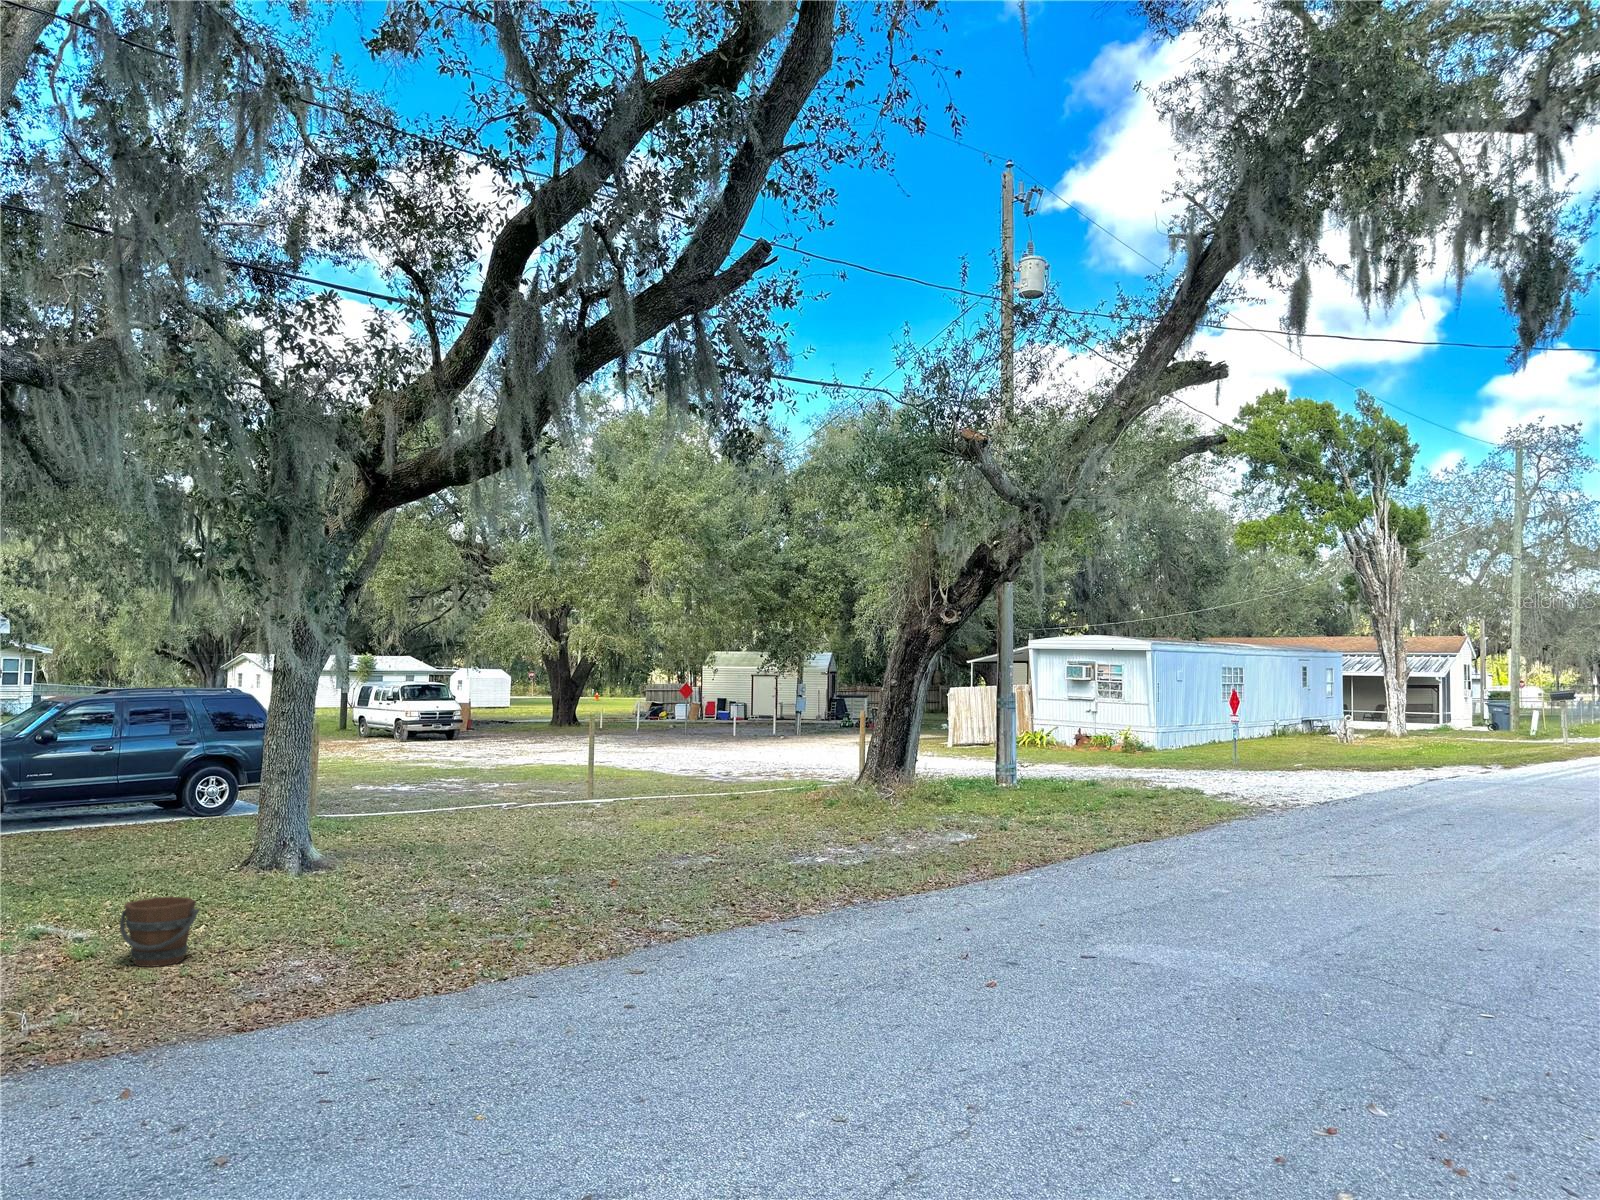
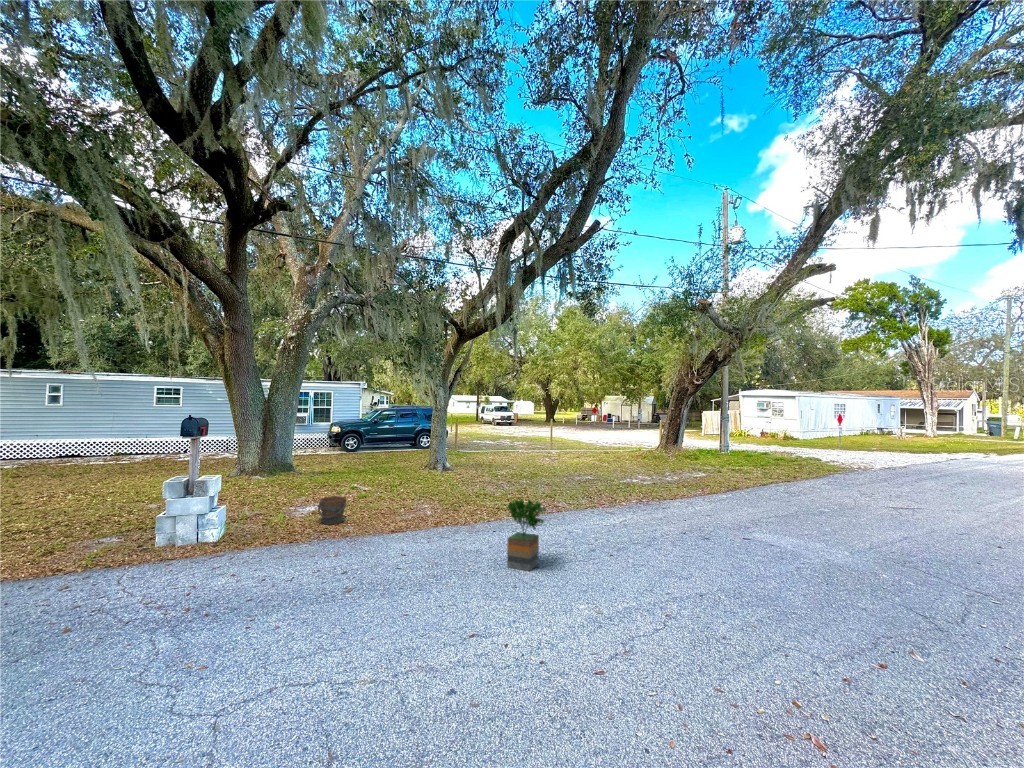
potted tree: none [642,857,734,1005] -> present [507,500,546,571]

